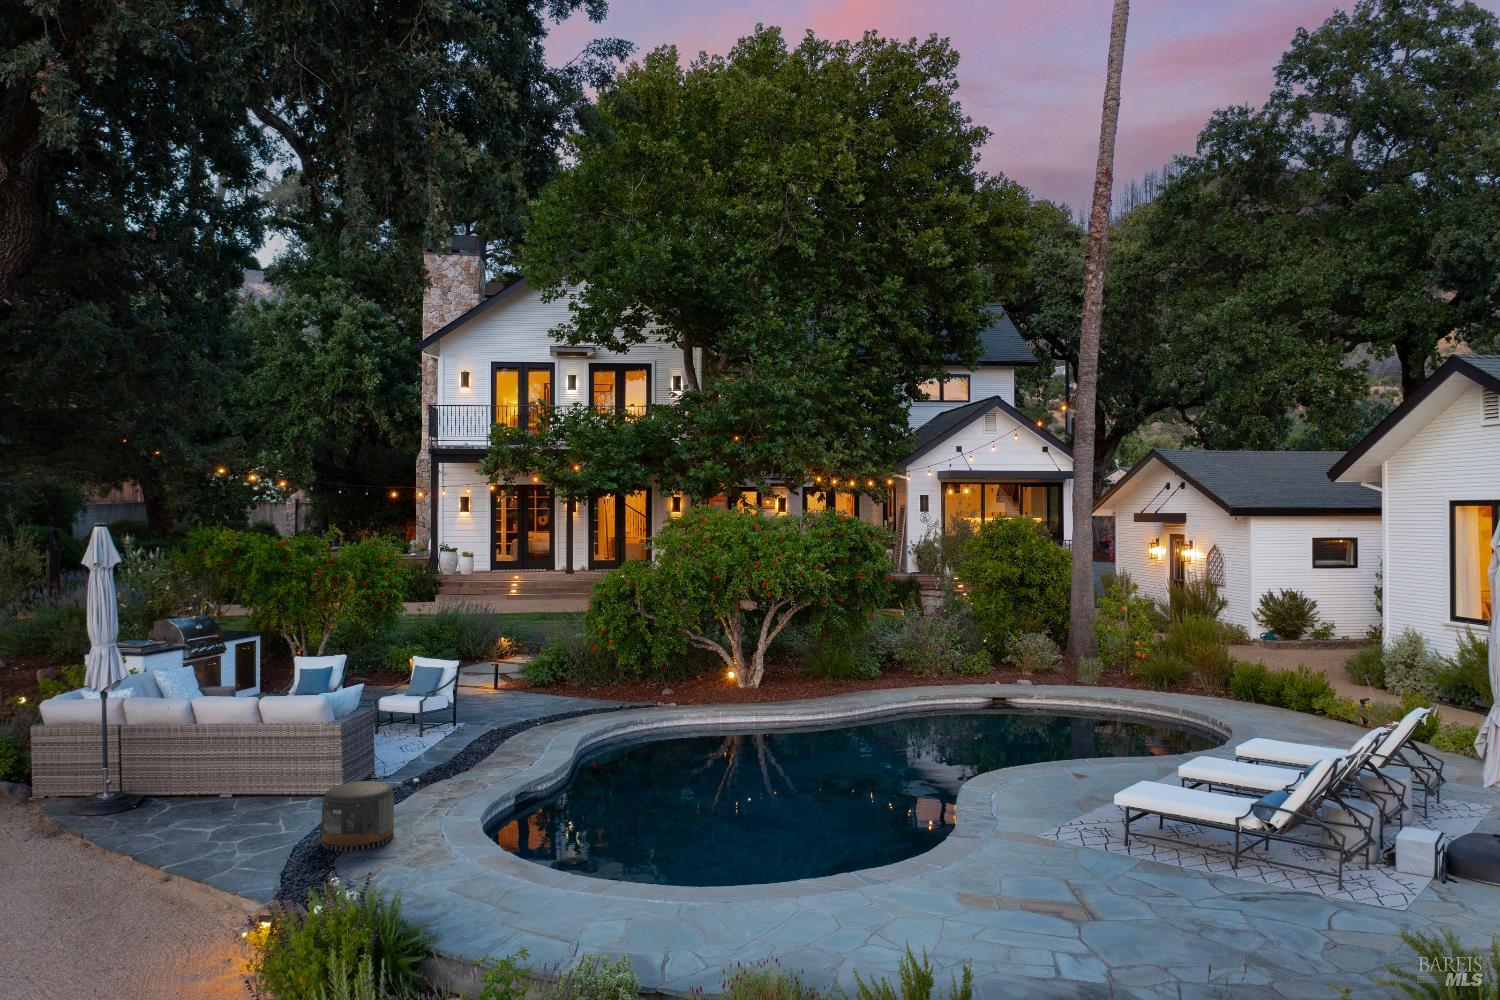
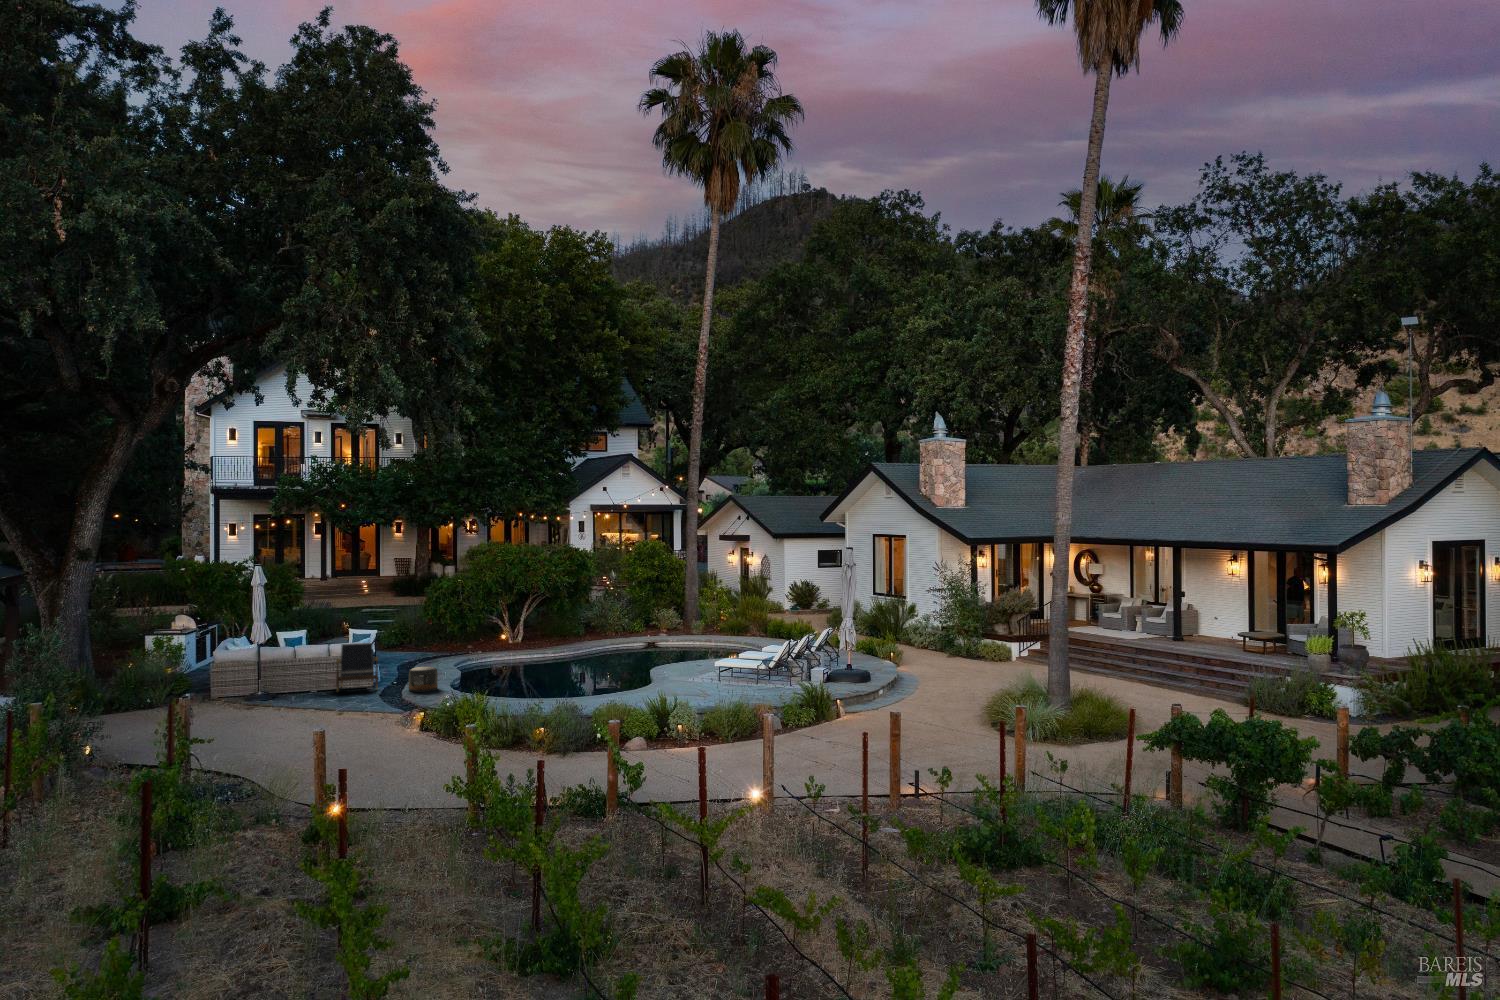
lounge chair: none [194,707,313,825] -> present [336,643,378,692]

